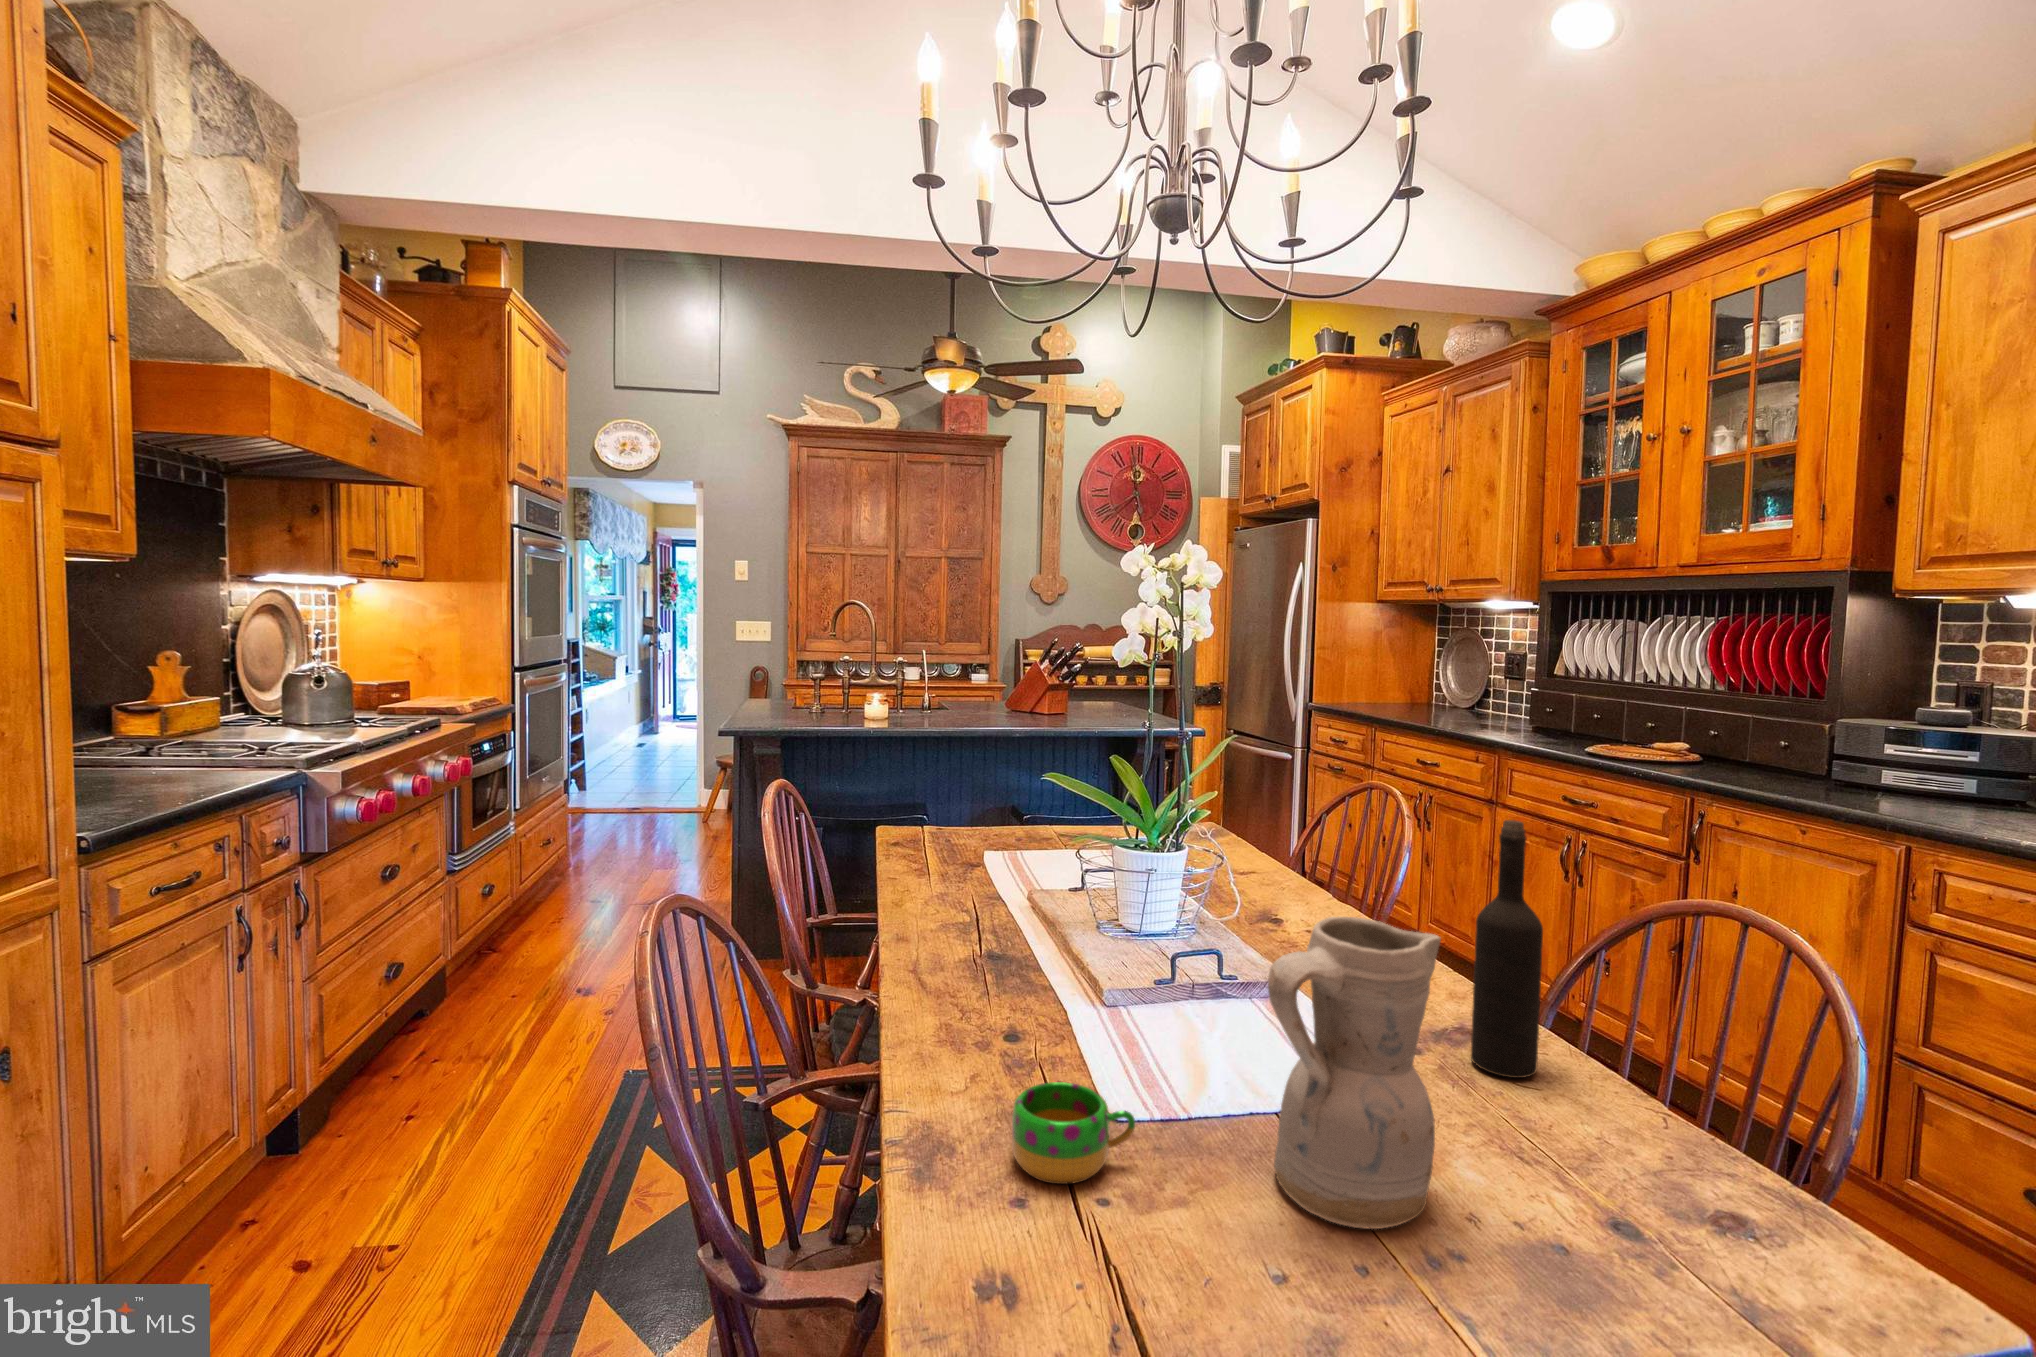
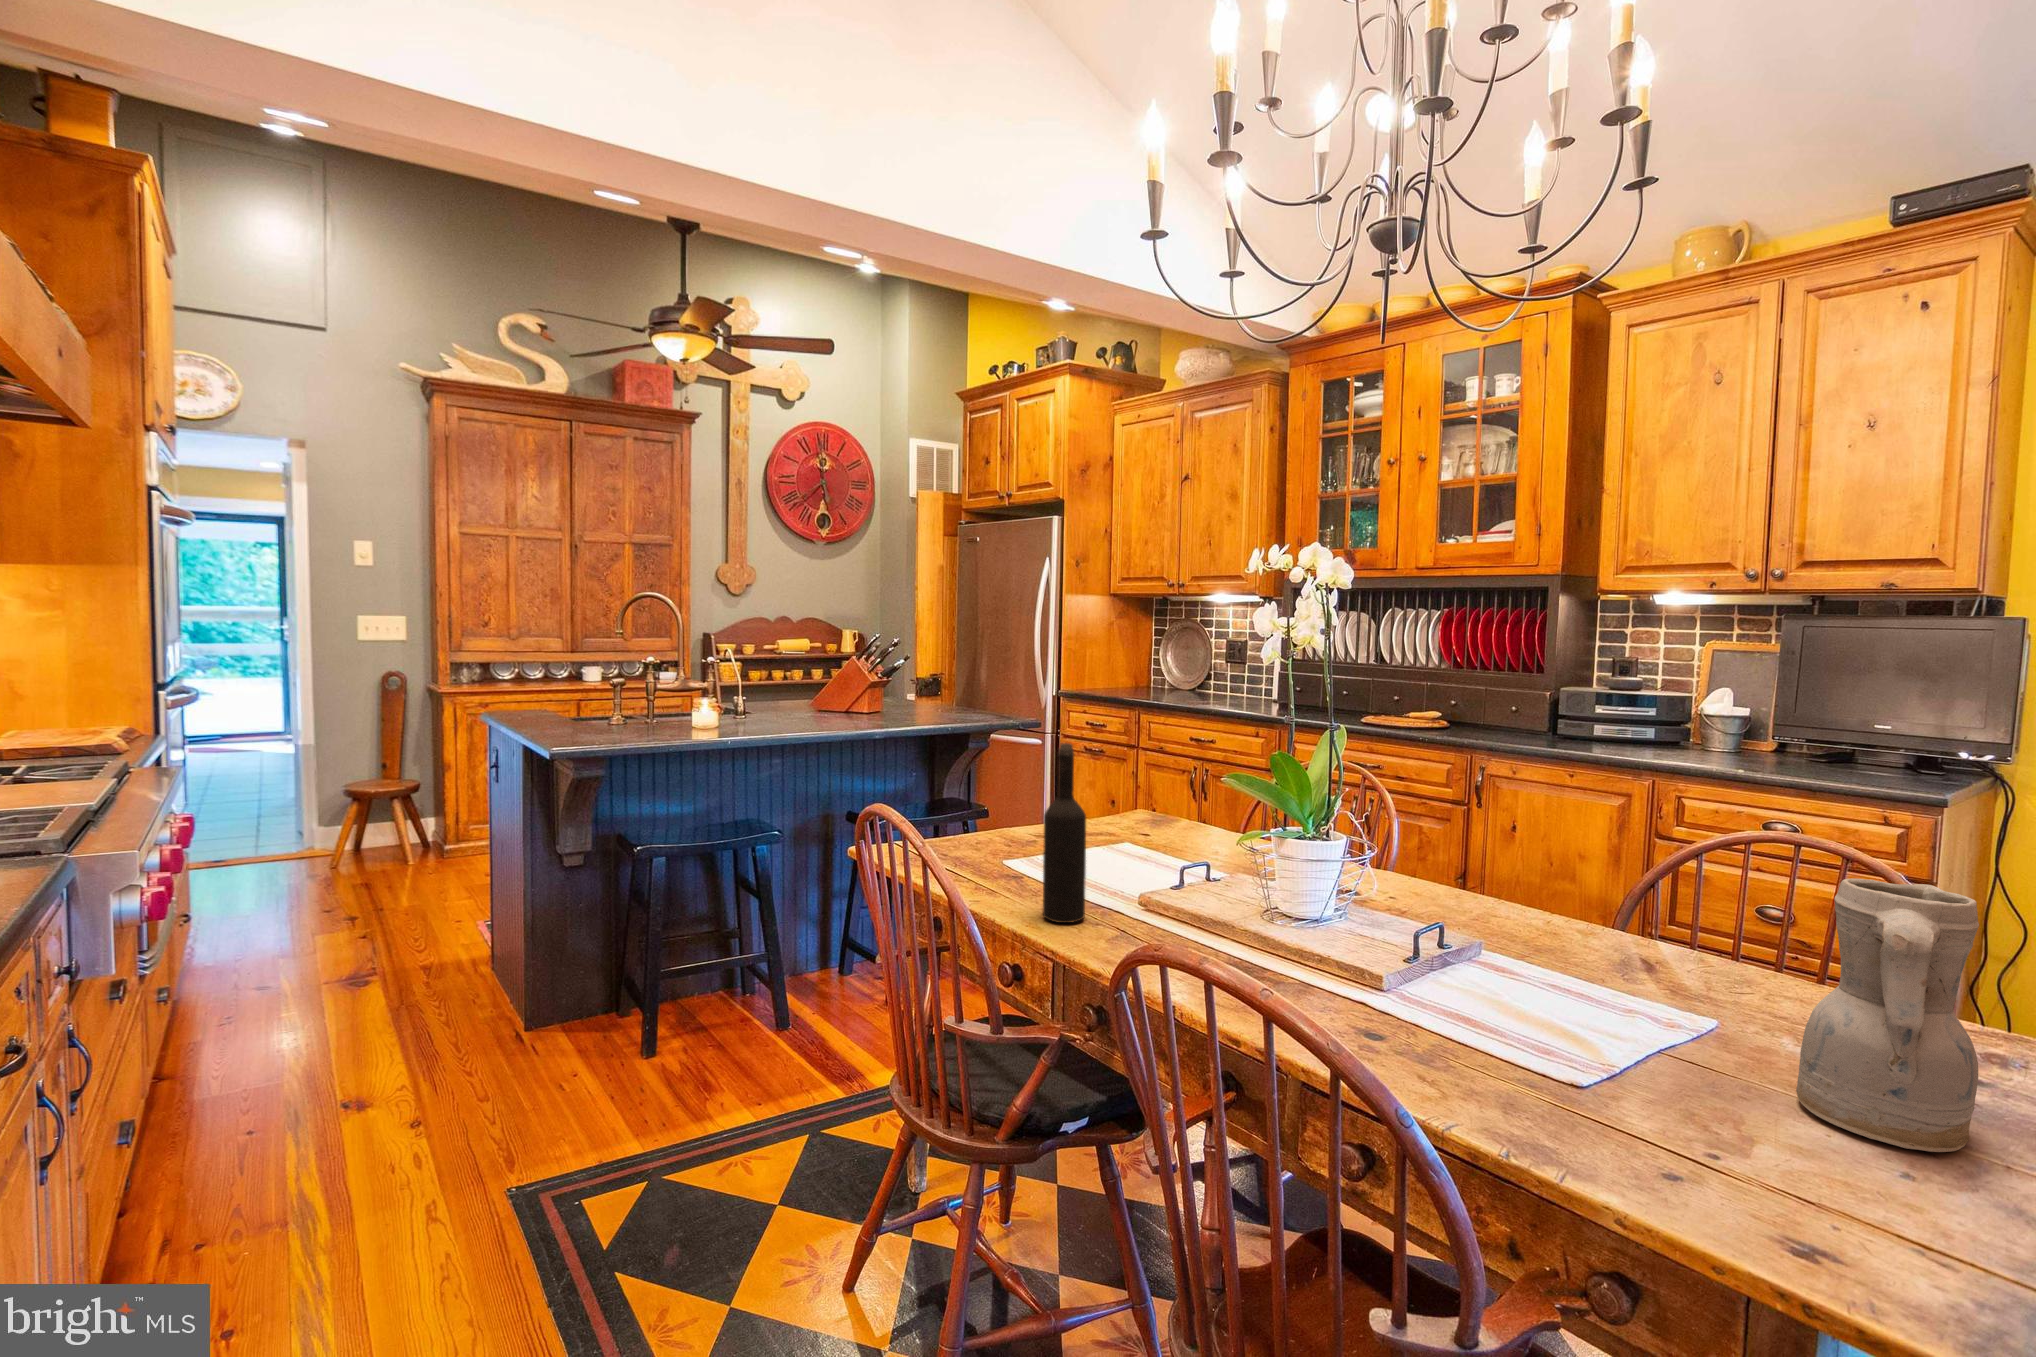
wine bottle: present [1471,820,1543,1078] -> present [1043,743,1086,923]
mug: present [1012,1082,1135,1184] -> none [1641,1081,1762,1186]

